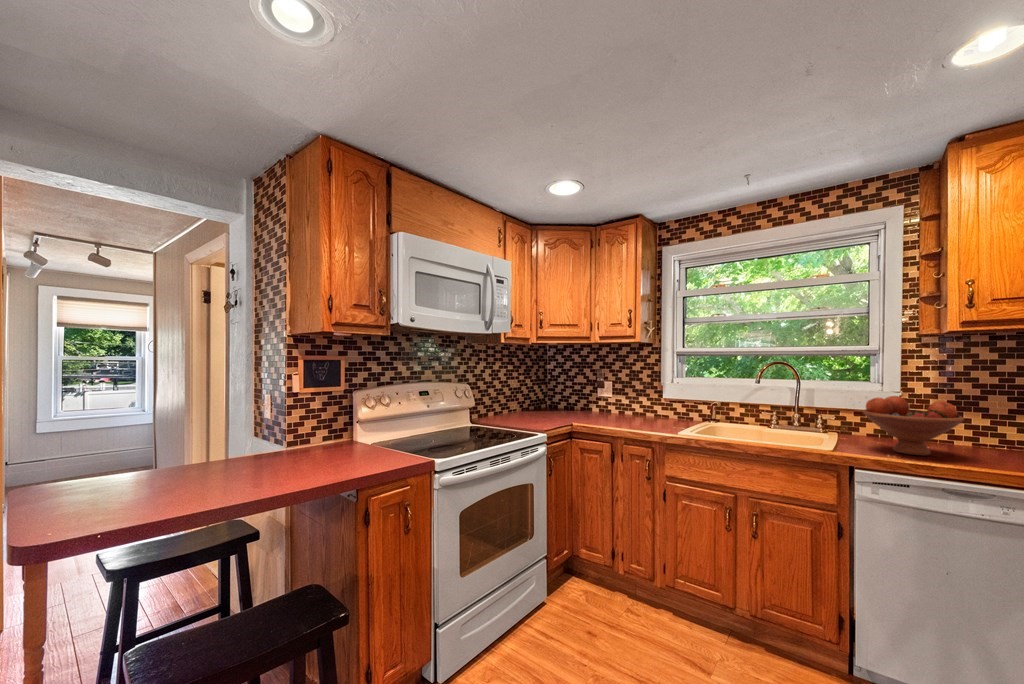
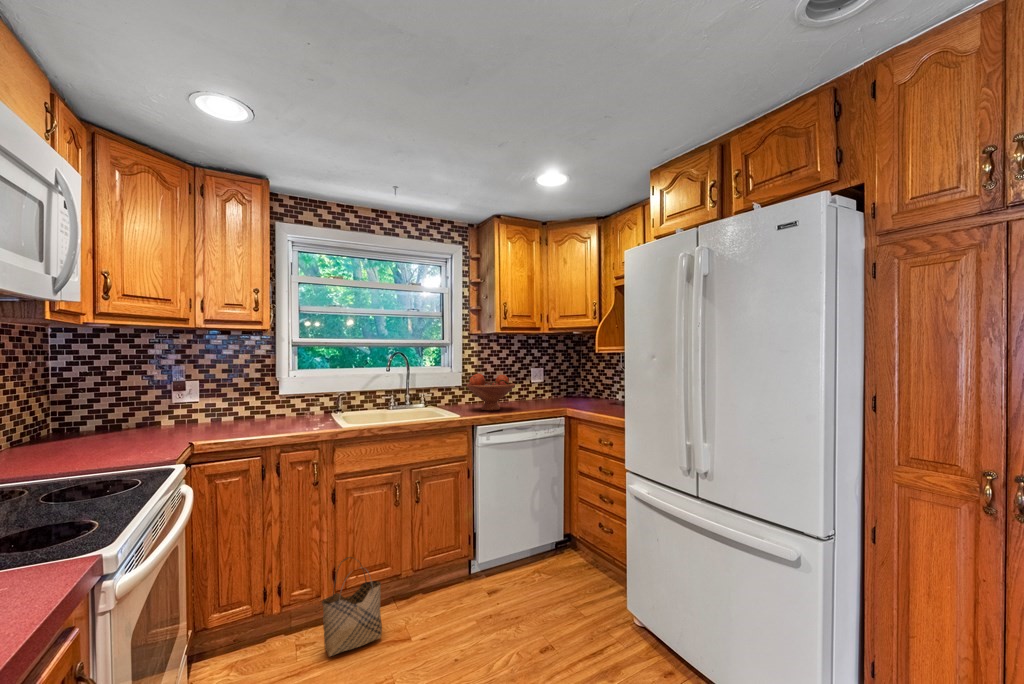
woven basket: none [633,556,691,651] -> present [322,557,382,657]

